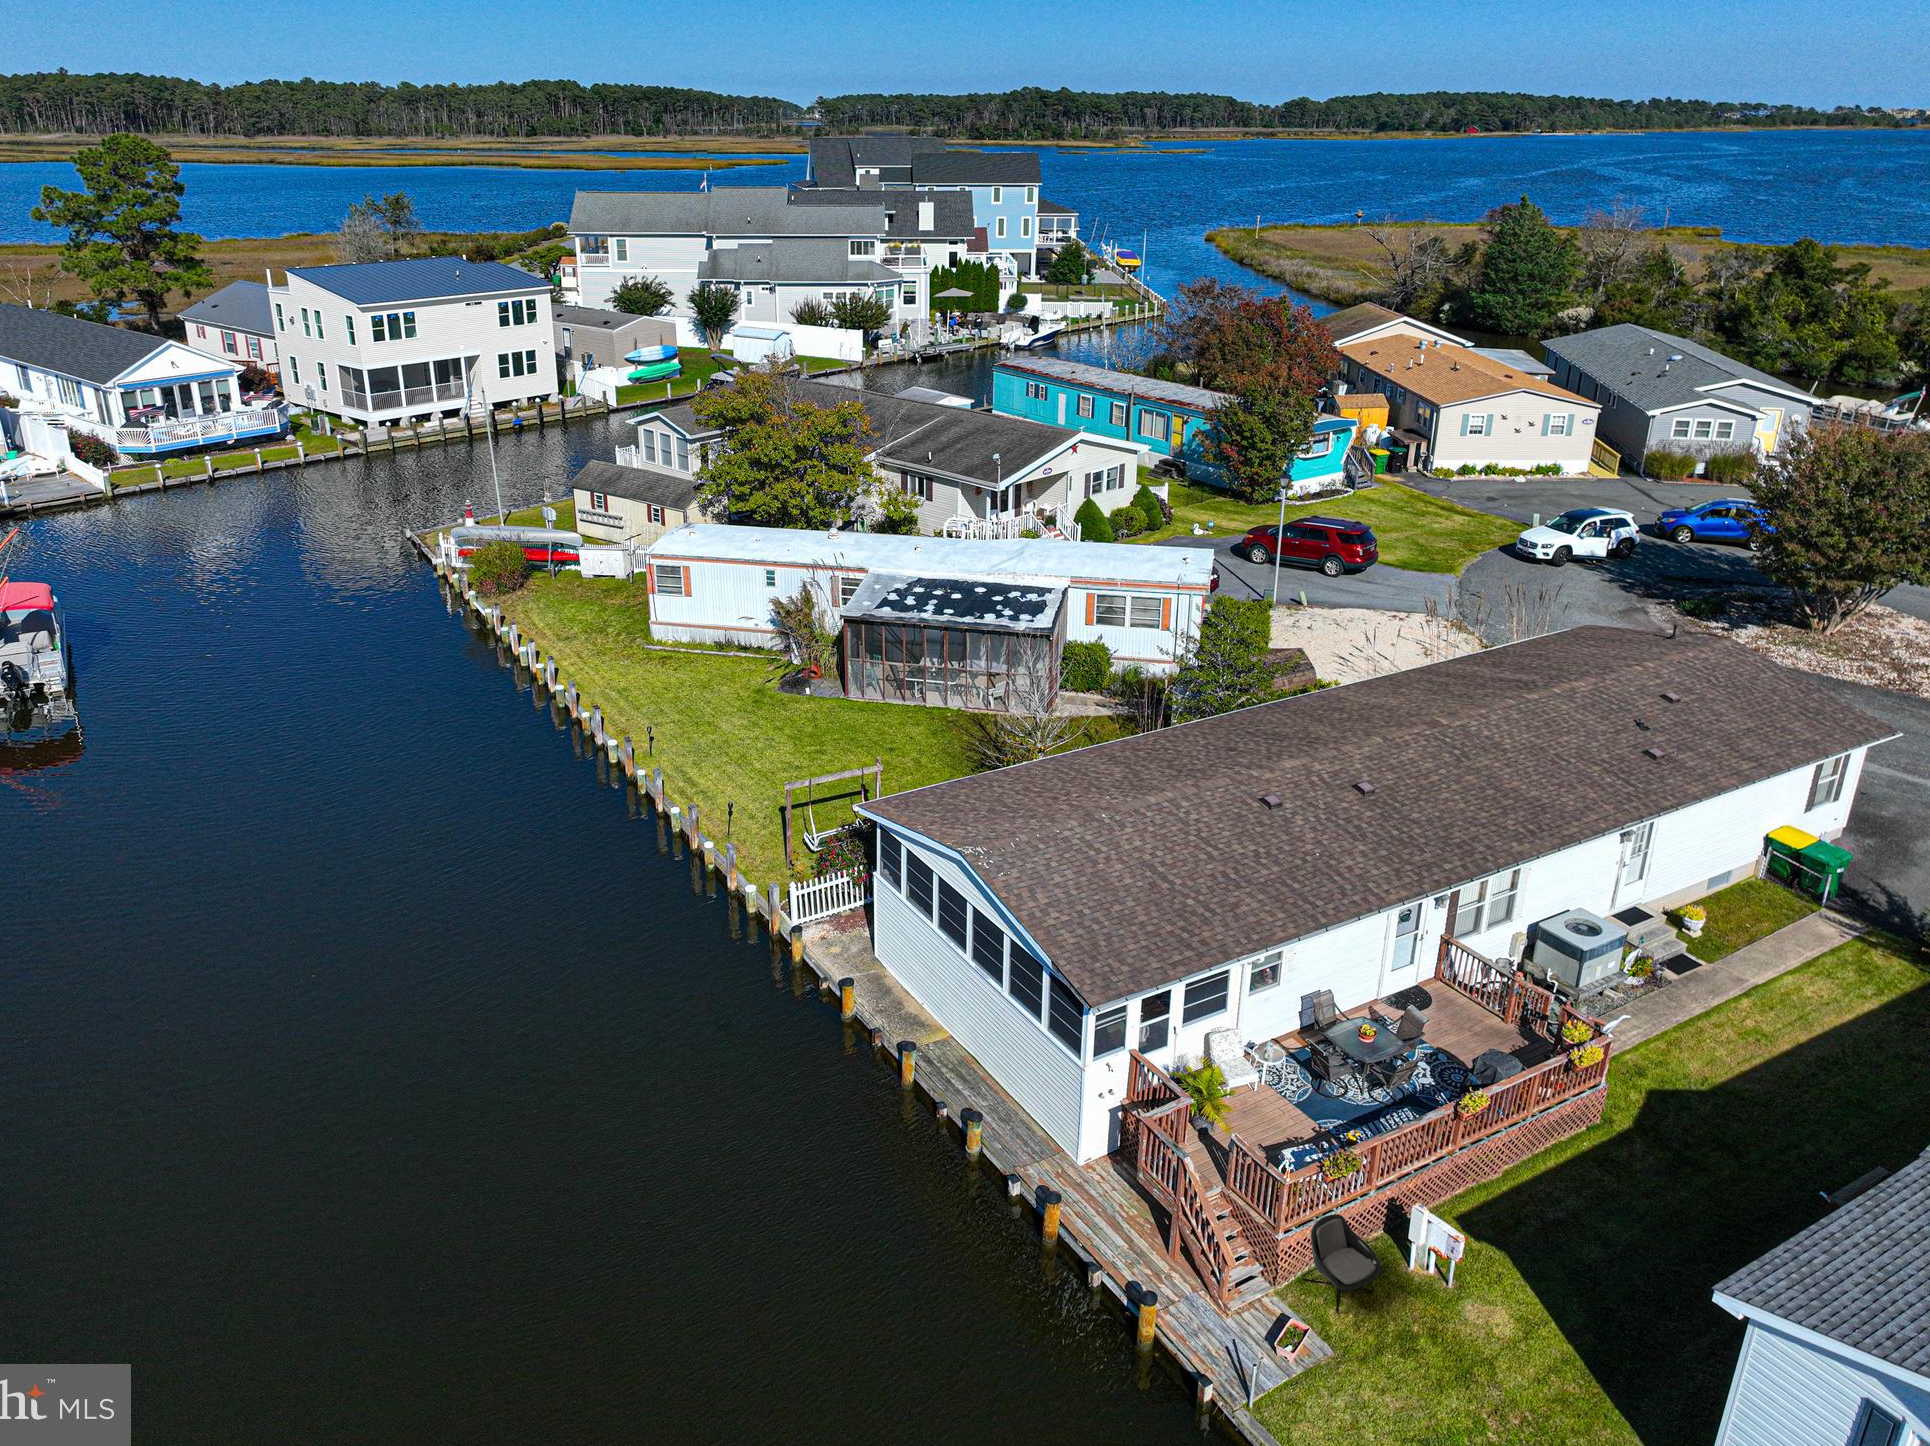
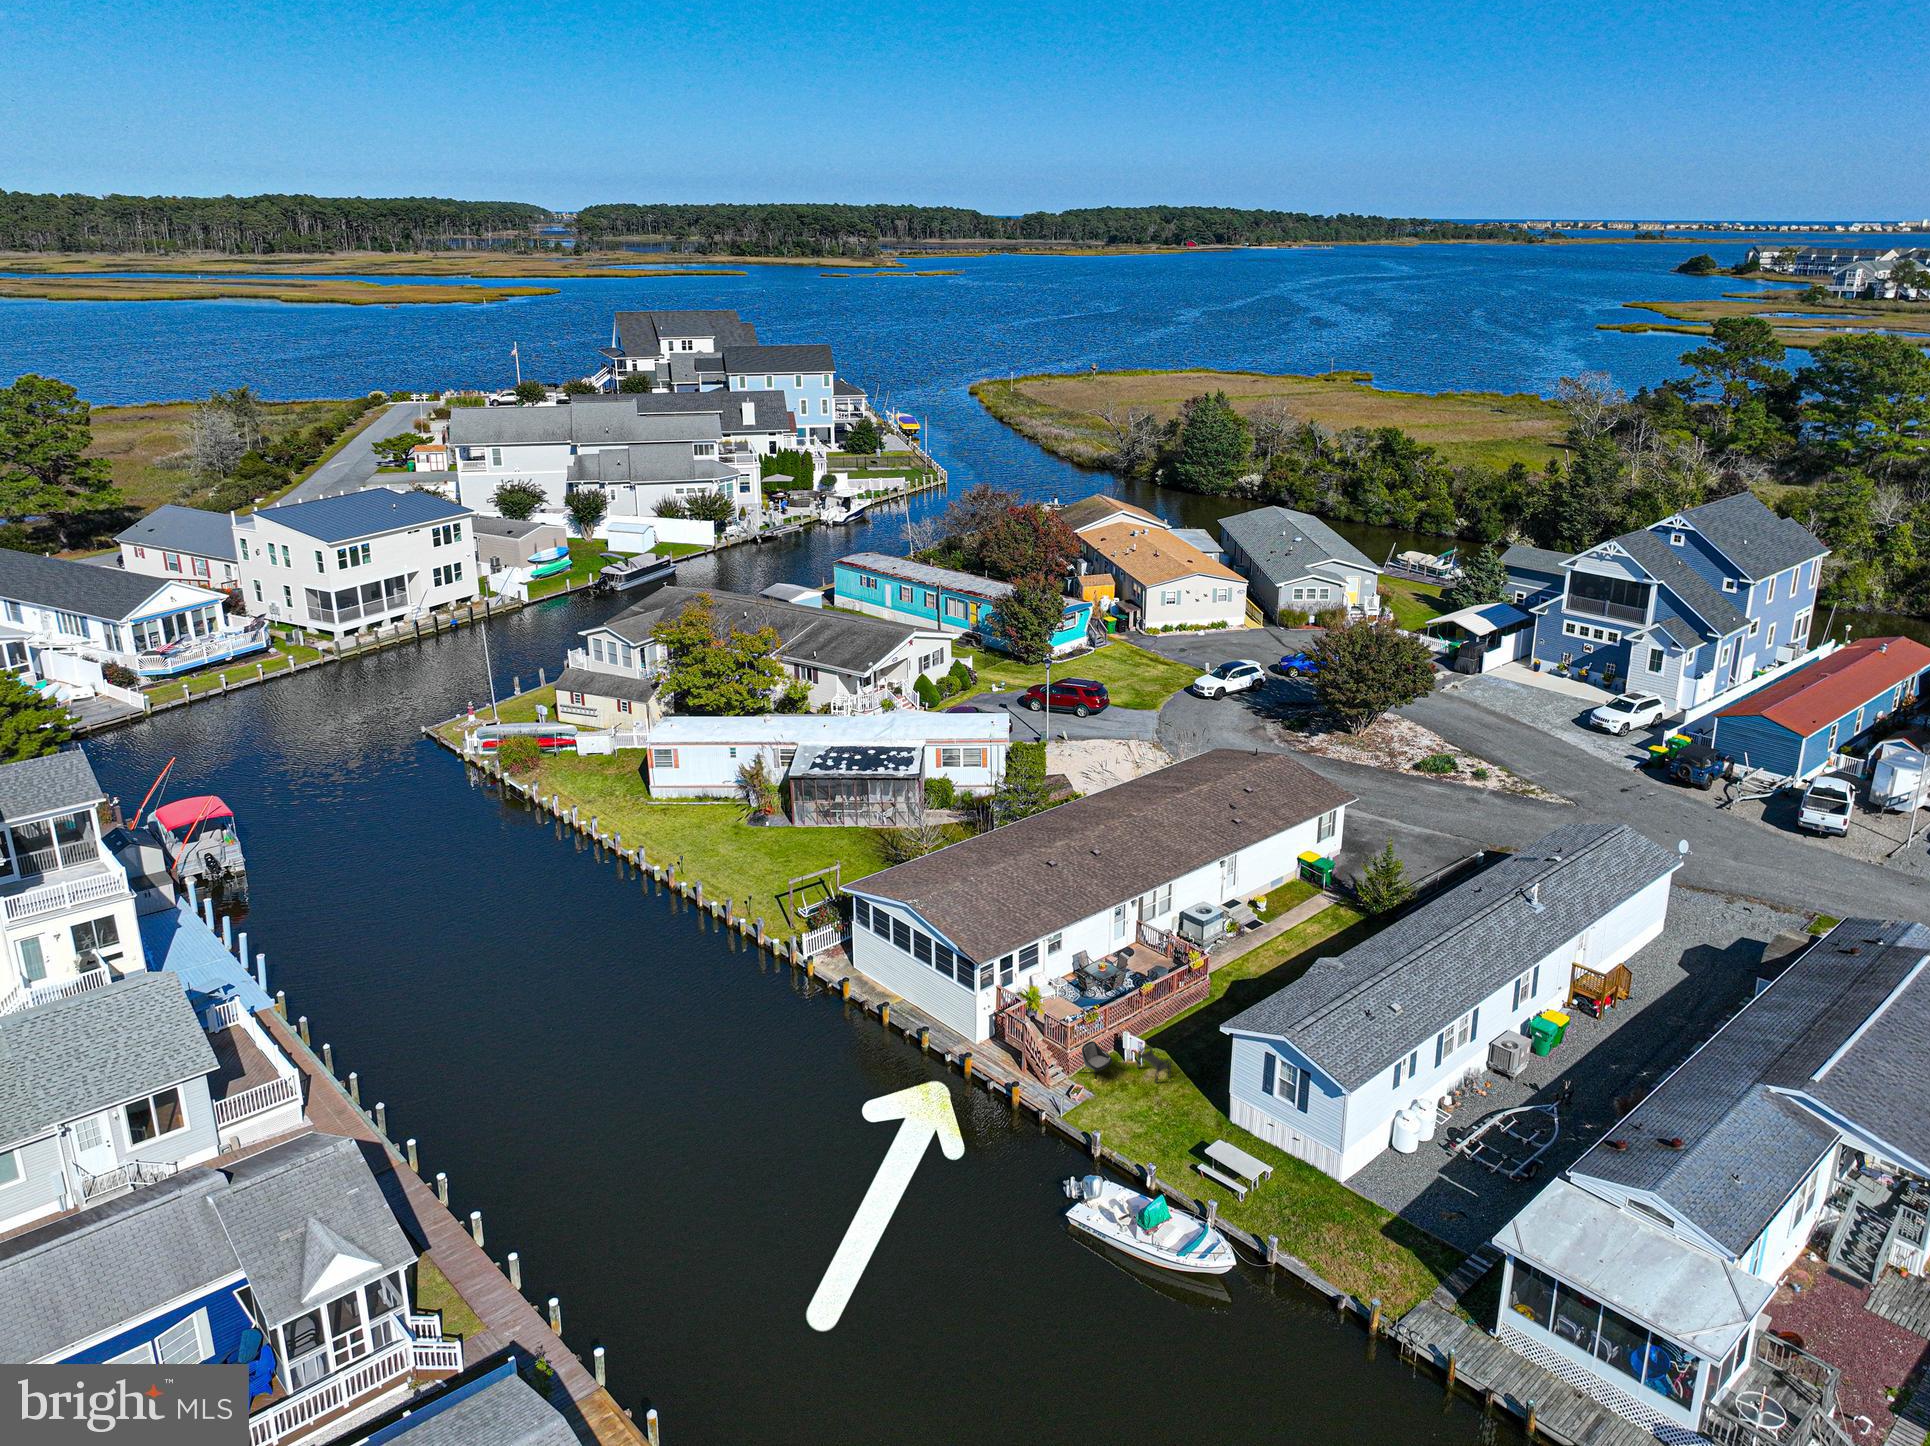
bench: none [1438,1244,1527,1343] -> present [1137,1046,1171,1083]

